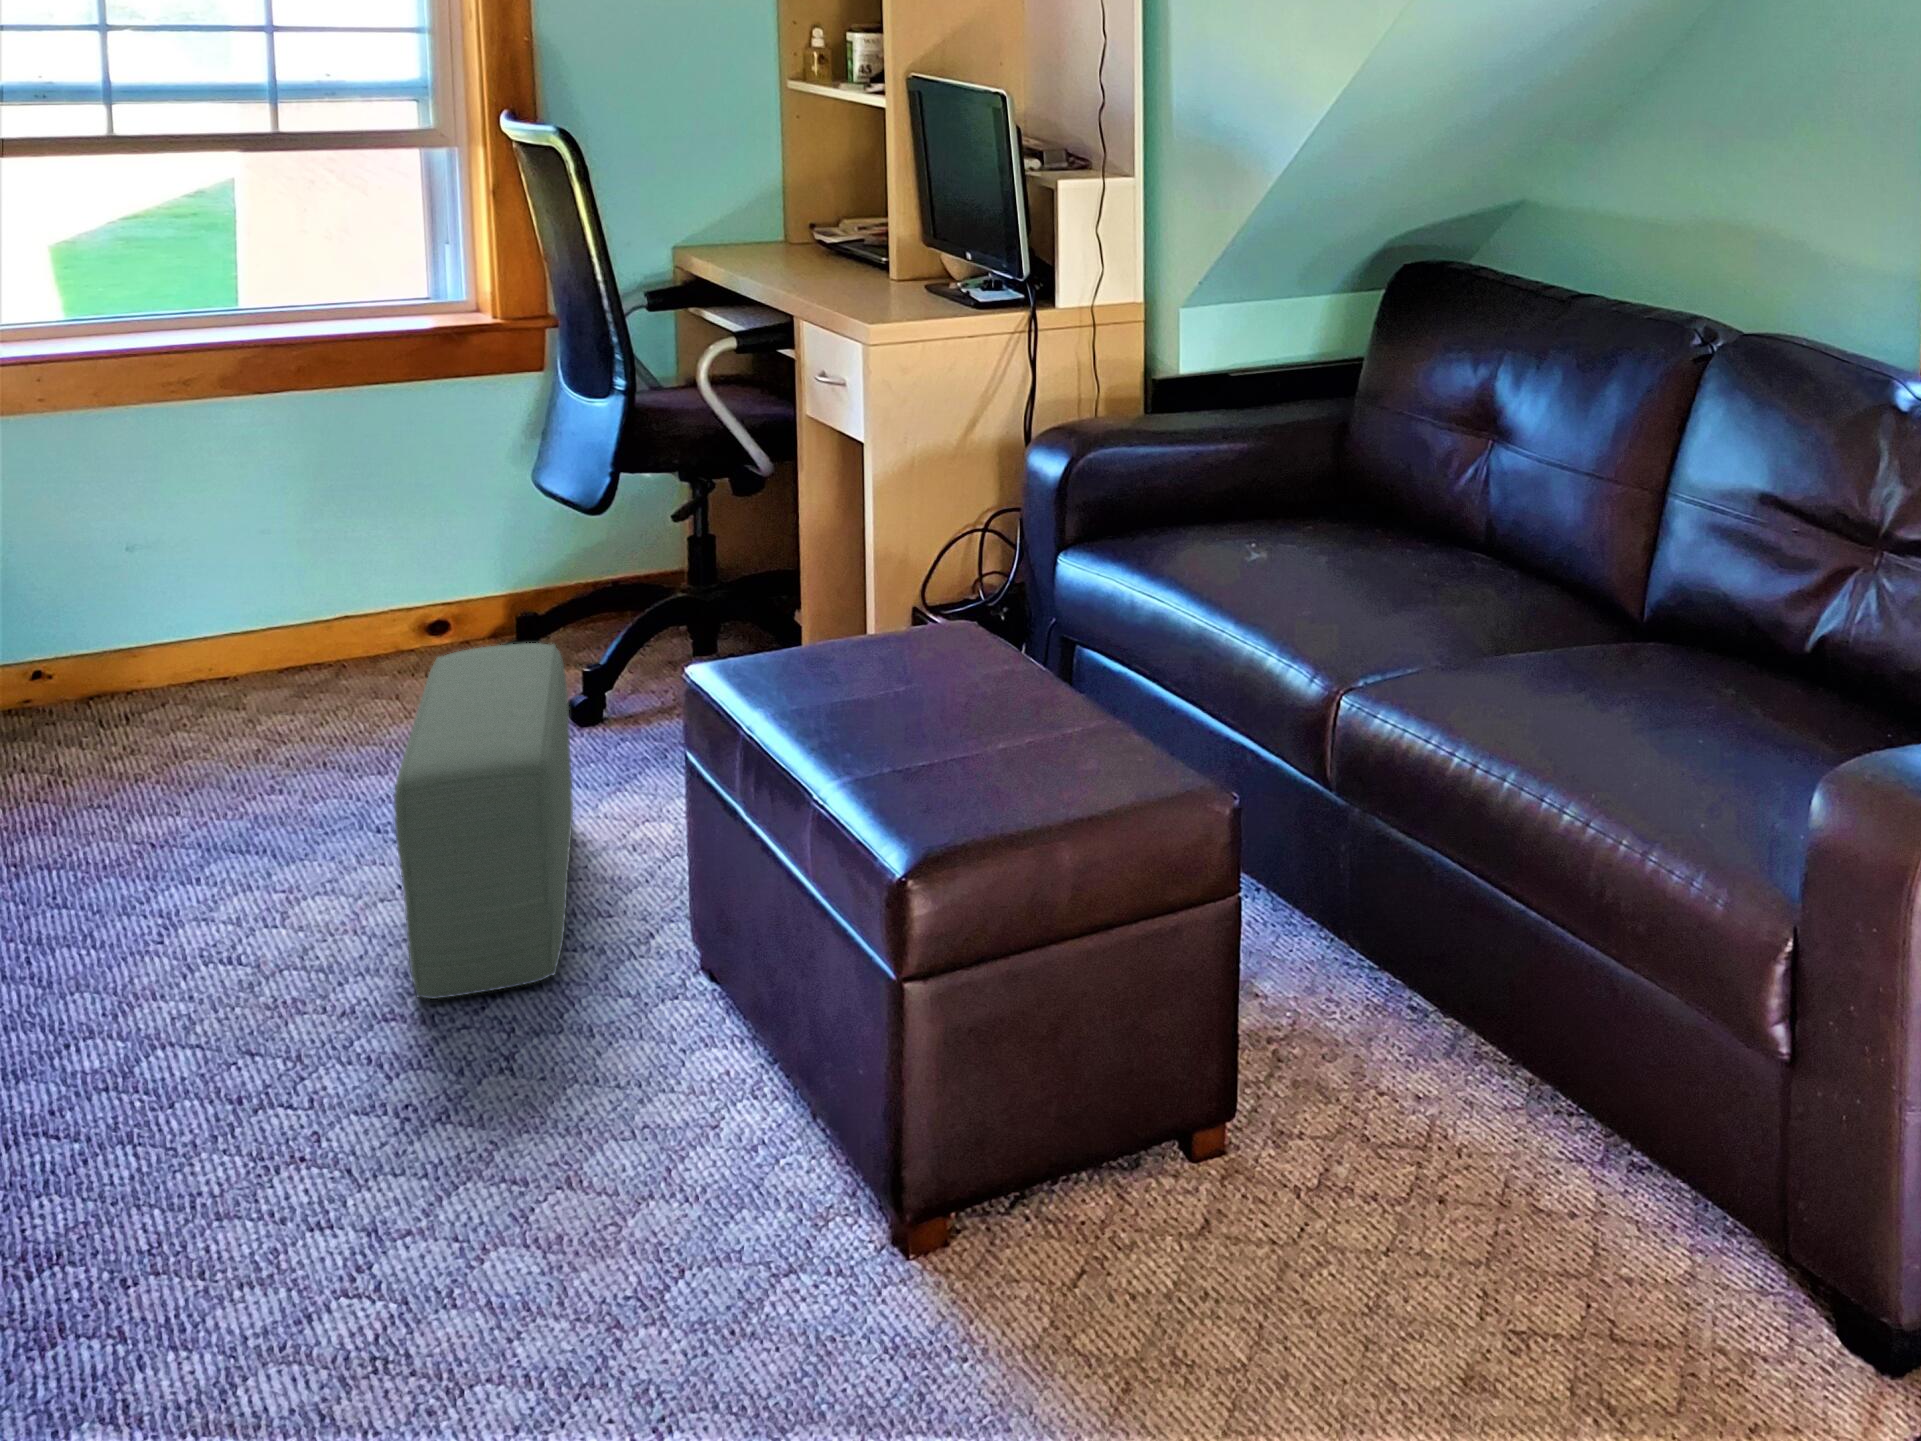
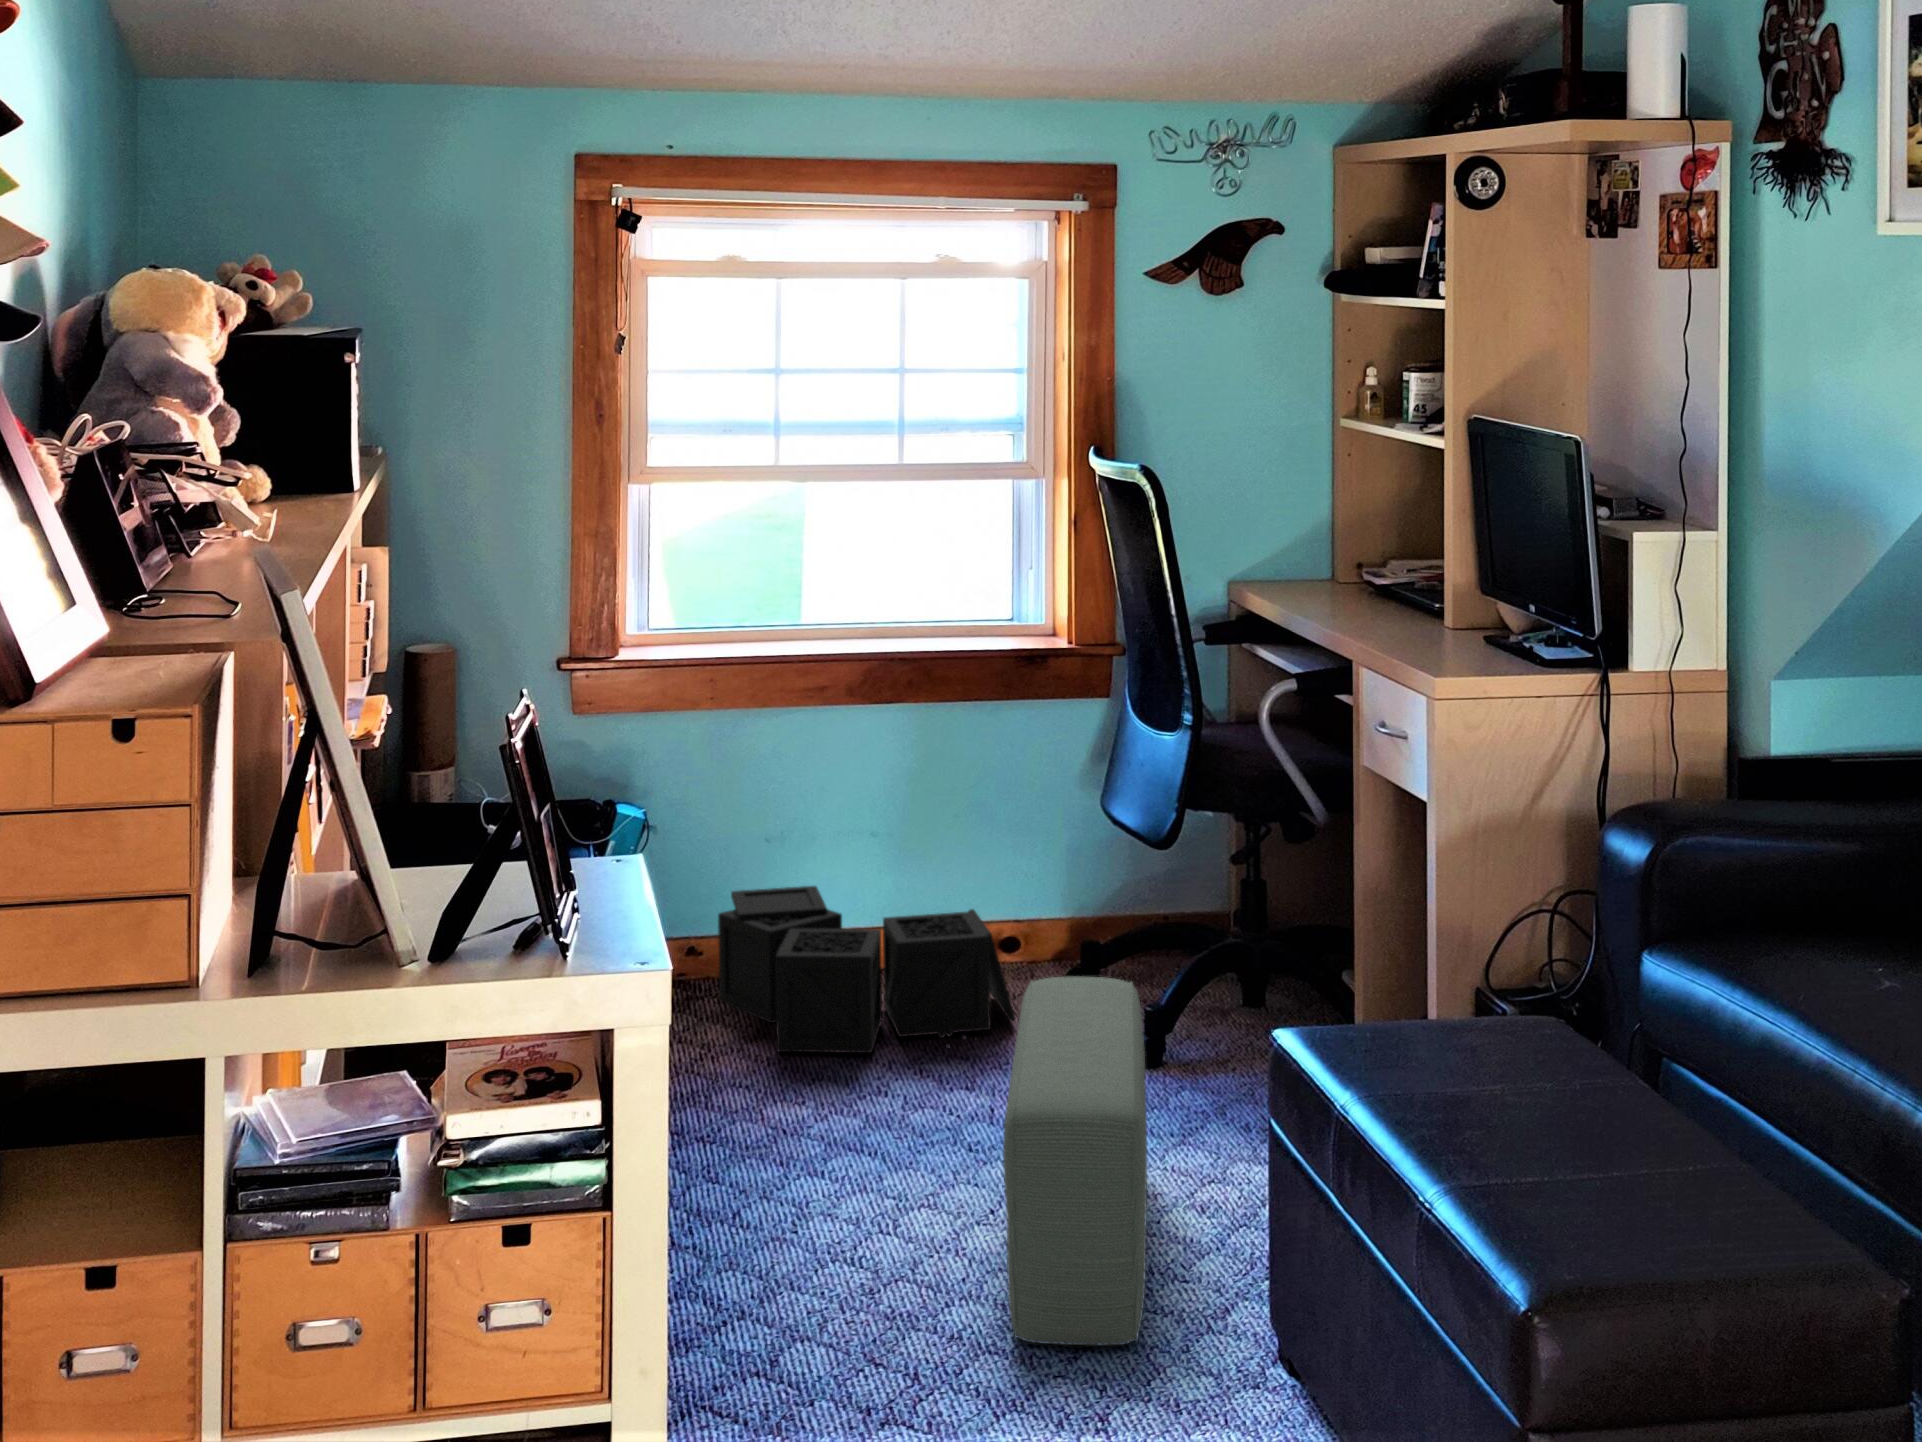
storage bin: none [56,601,441,778] -> present [718,886,1015,1053]

